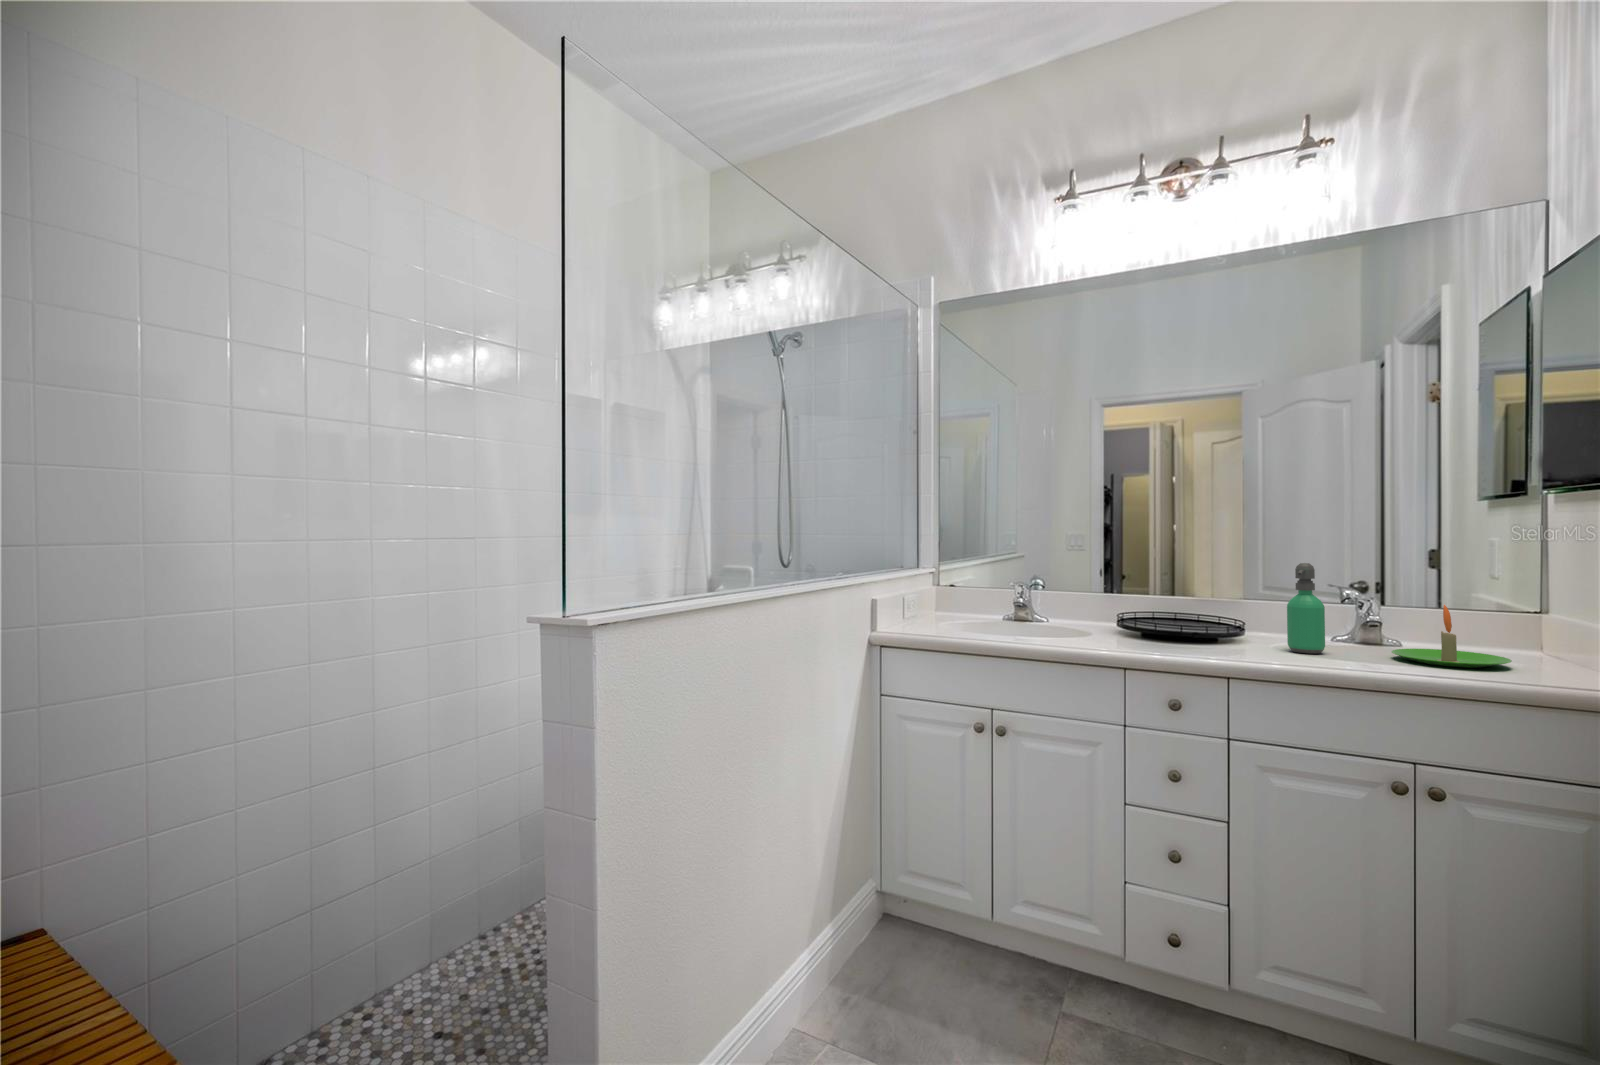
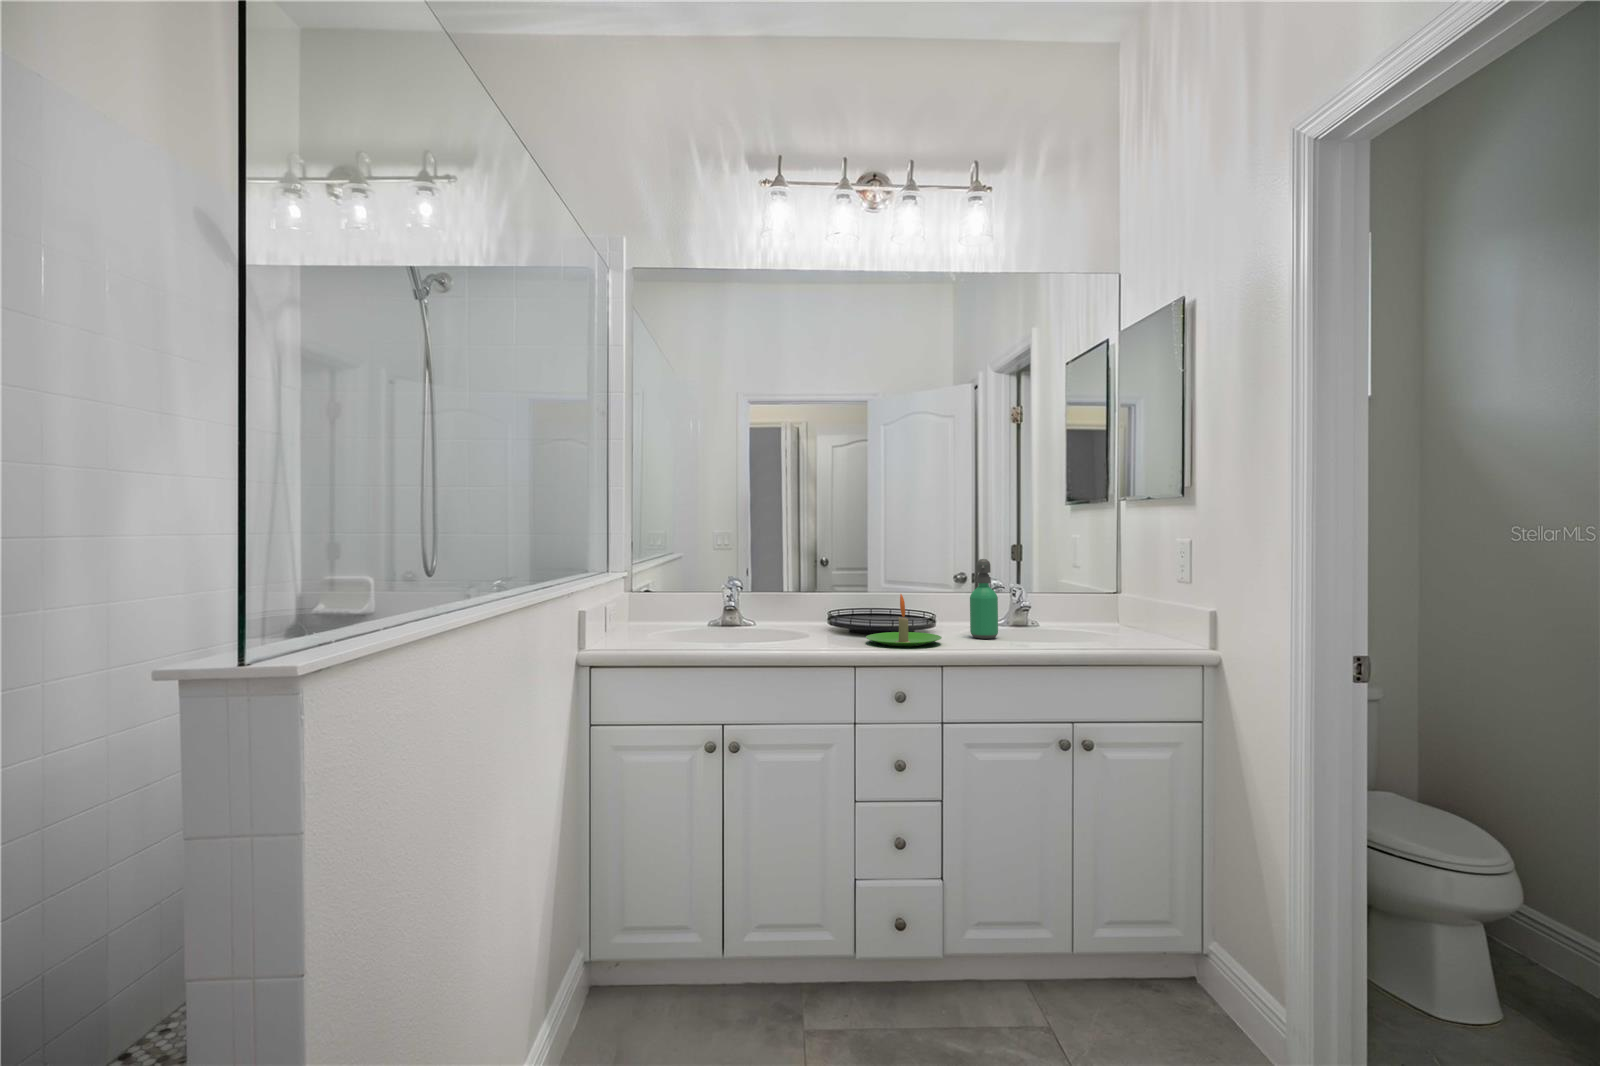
candle: present [1392,605,1512,668] -> present [866,594,942,646]

